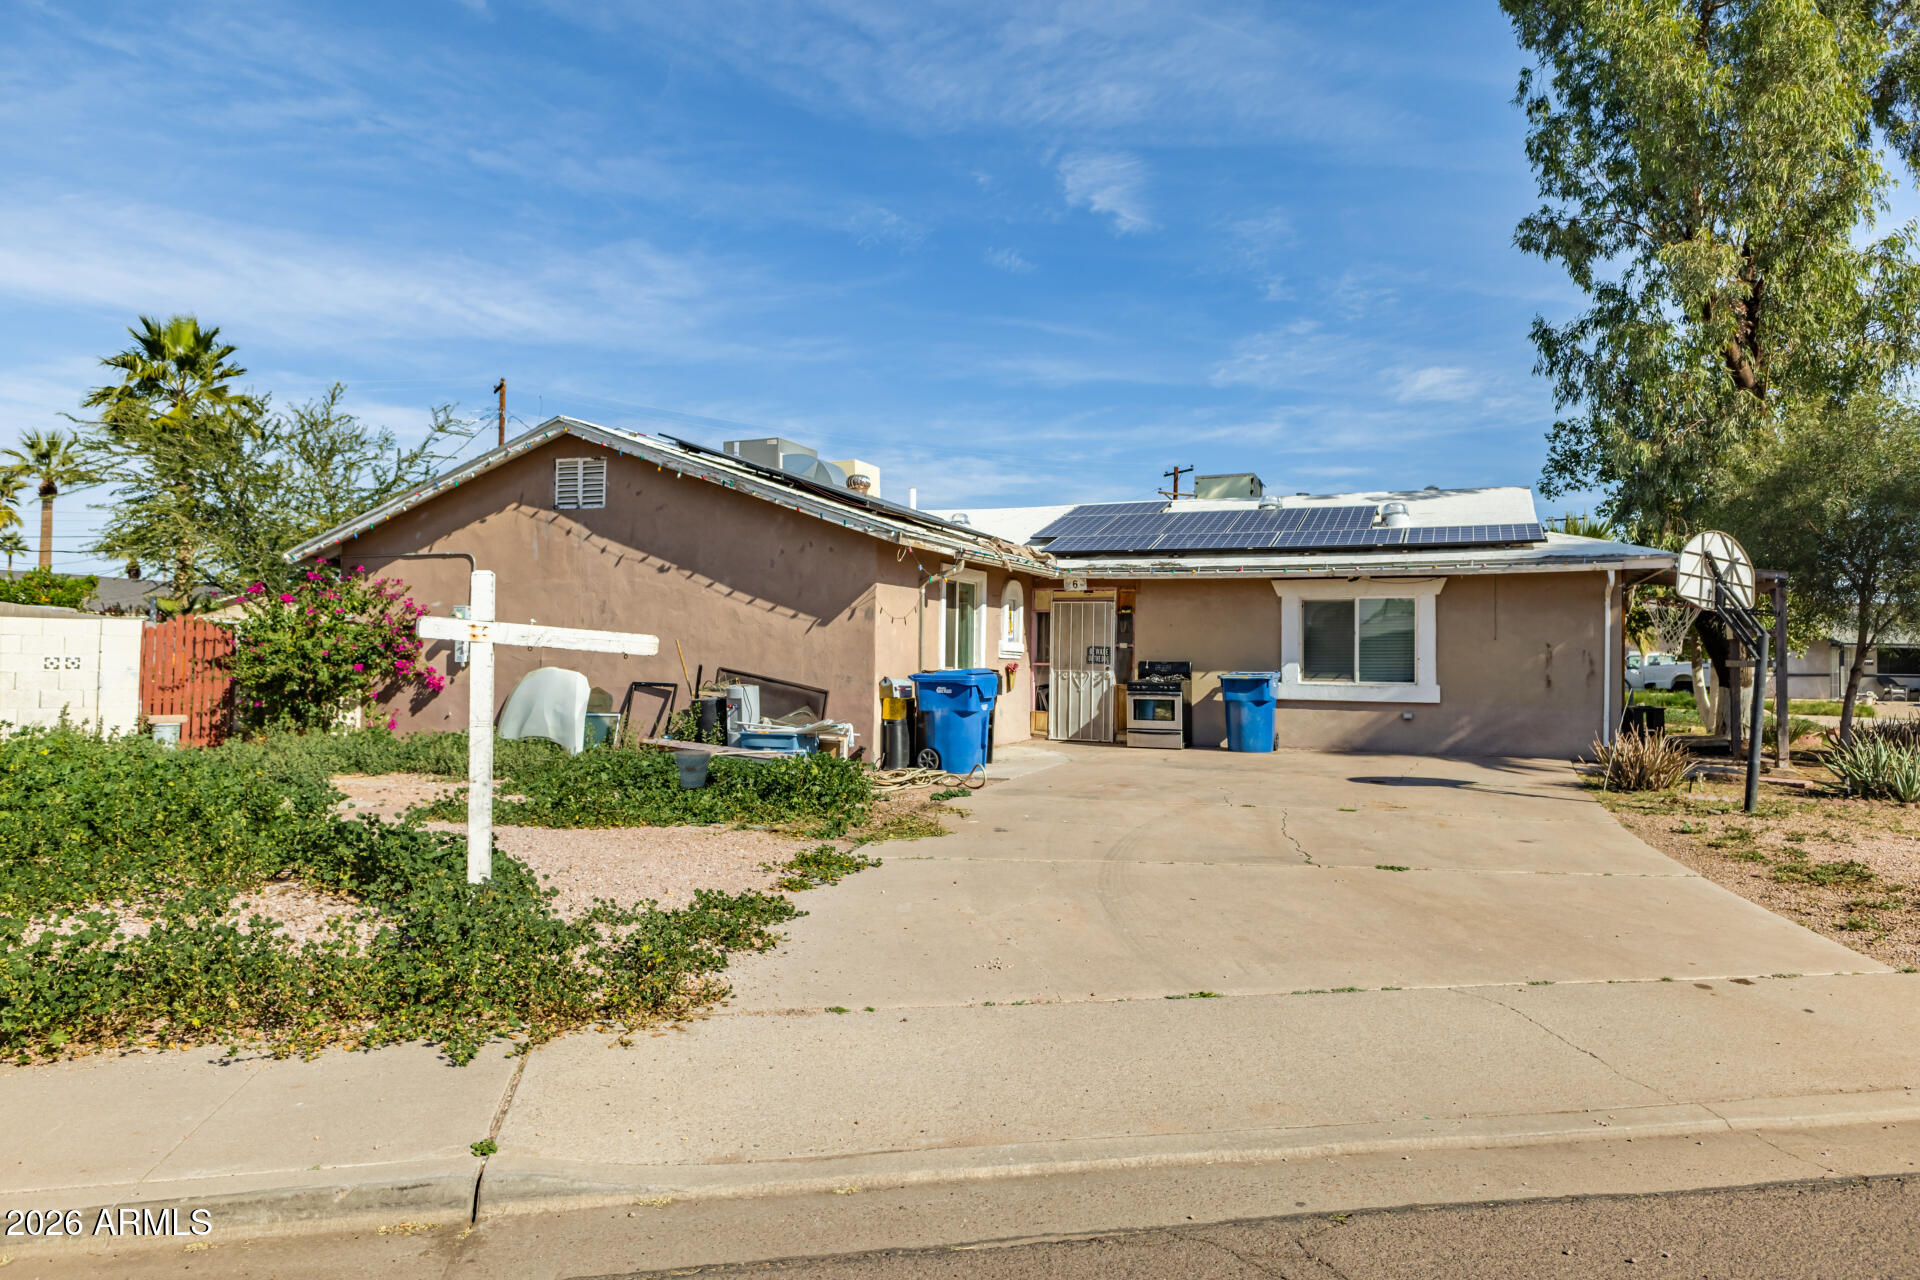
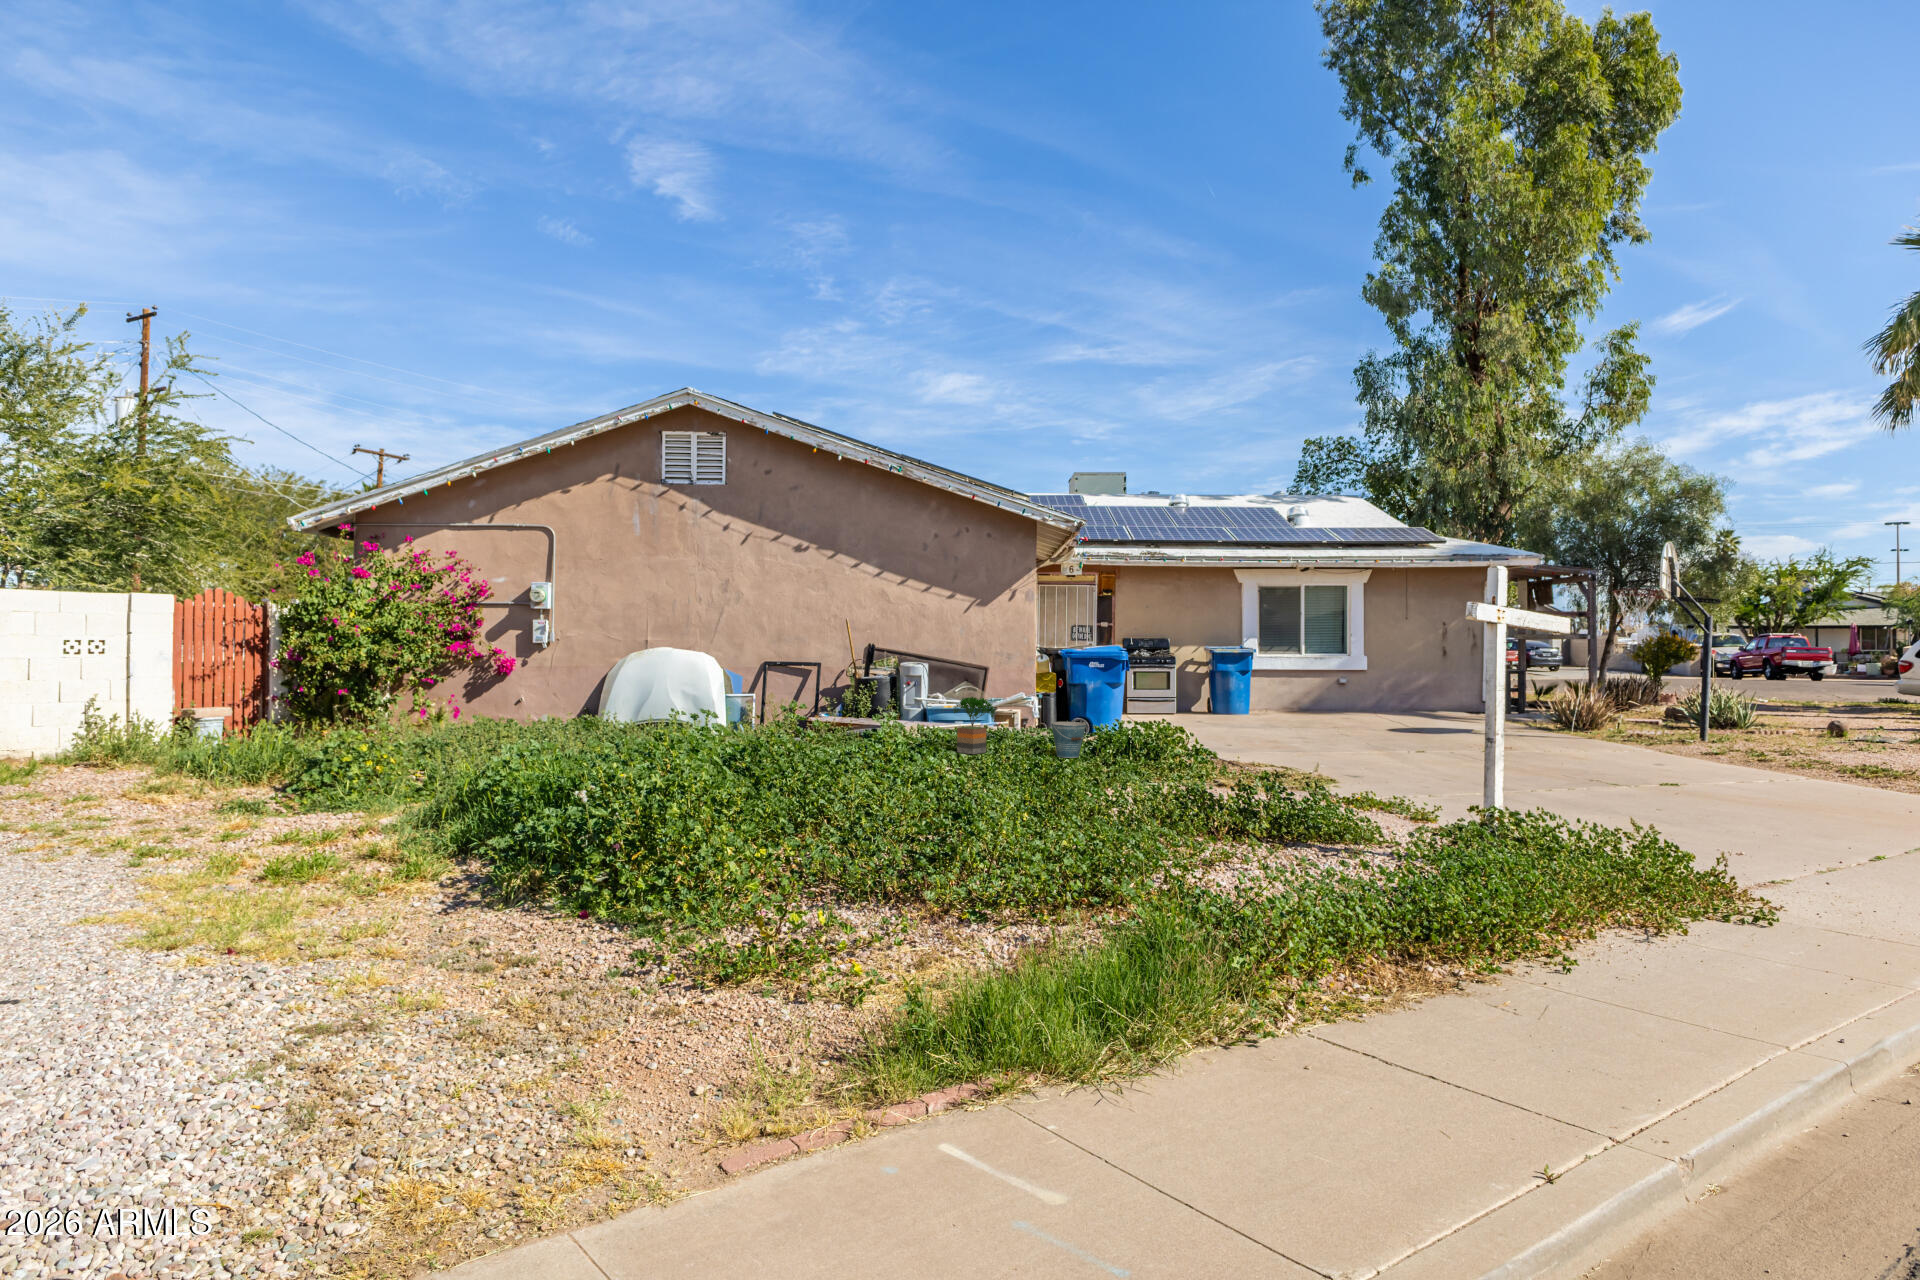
potted tree: none [600,721,641,779] -> present [954,697,995,754]

